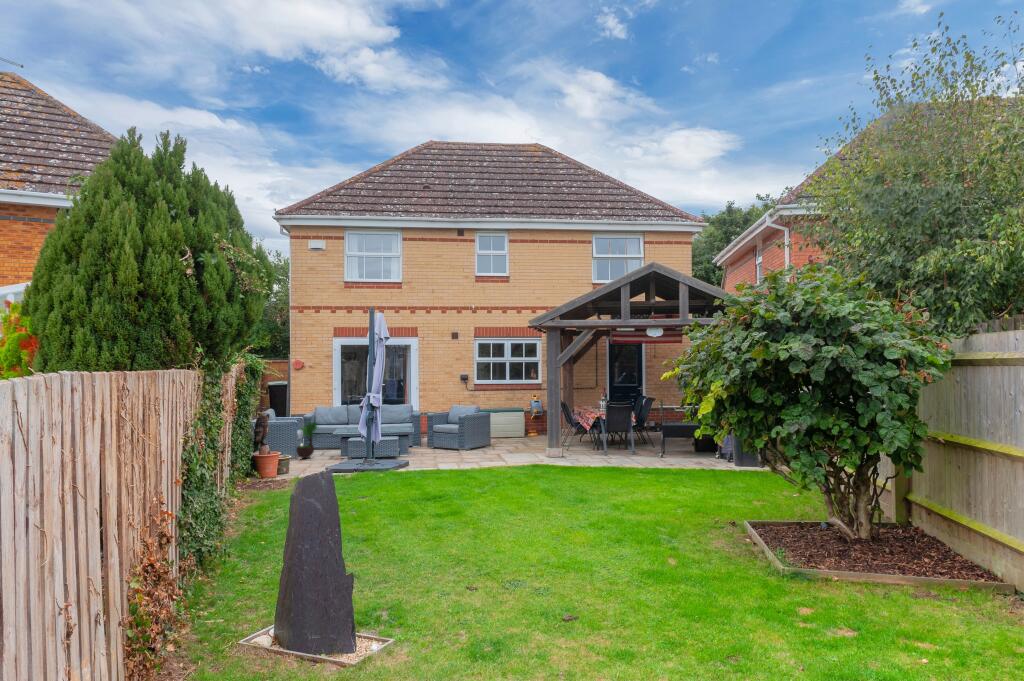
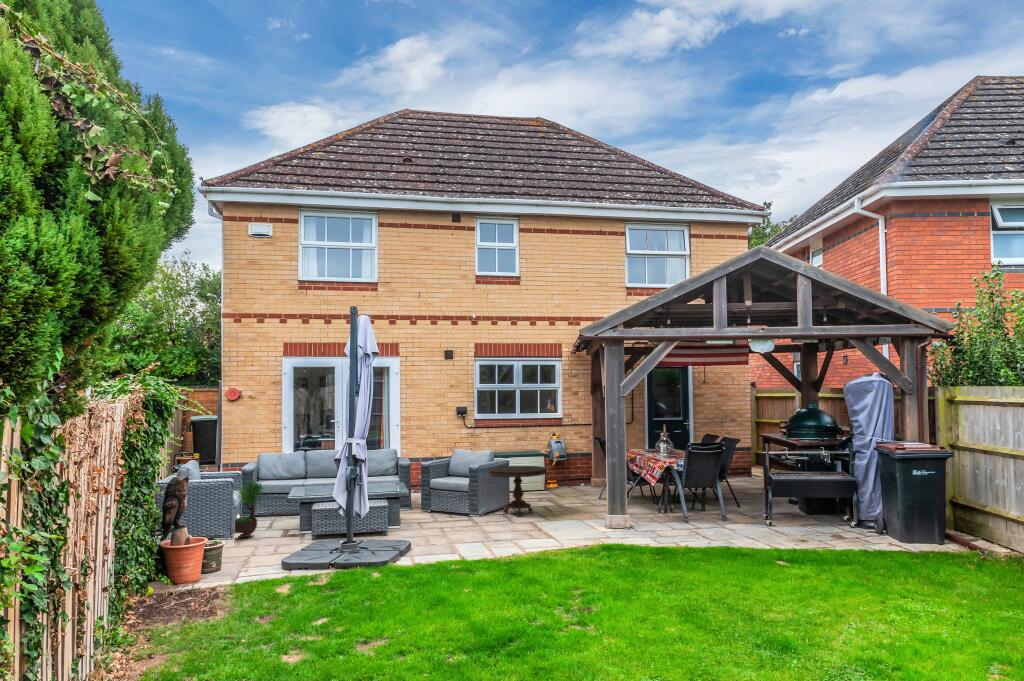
side table: none [472,417,514,451] -> present [488,466,547,517]

